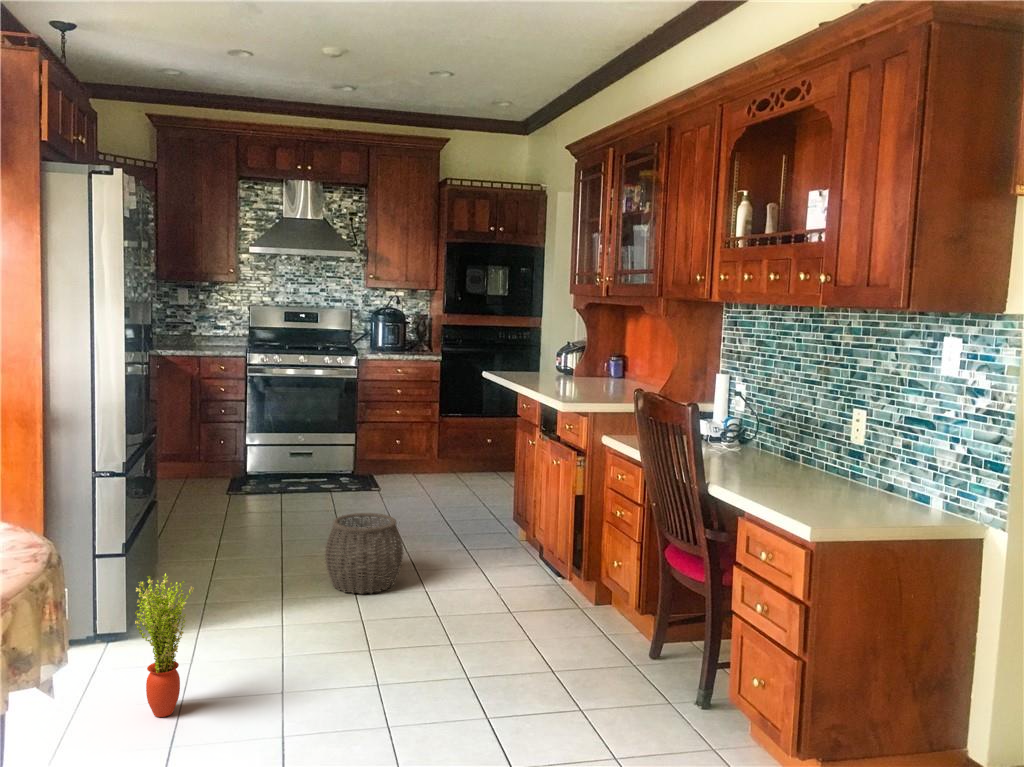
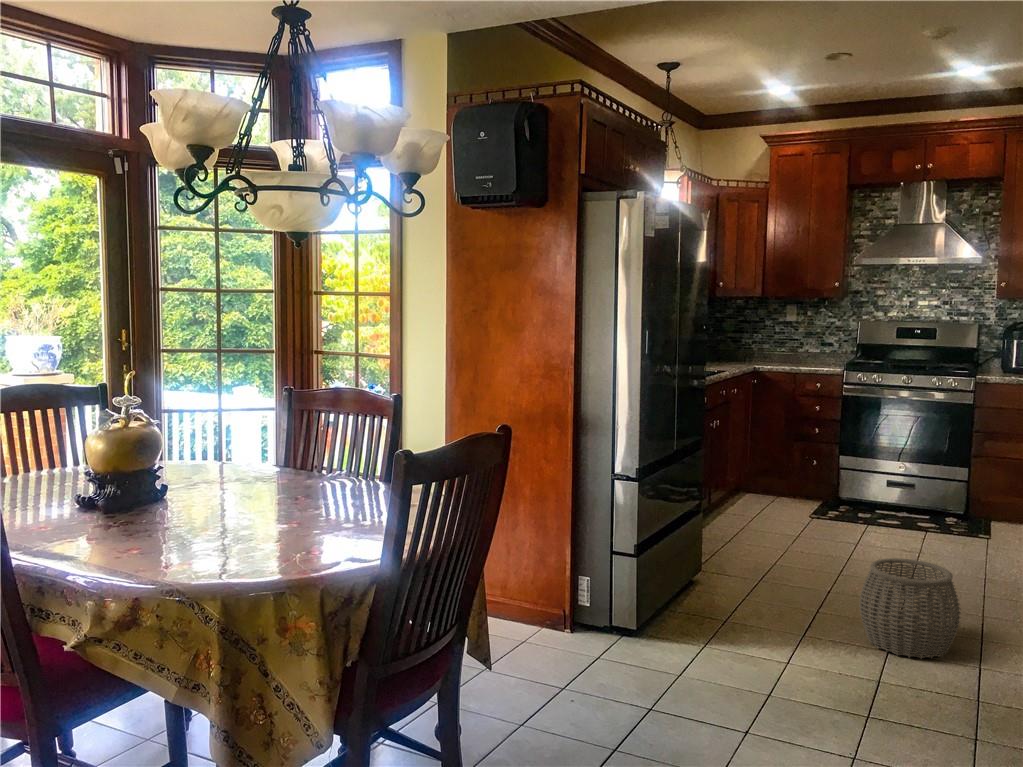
potted plant: present [135,573,194,717] -> none [594,579,657,722]

